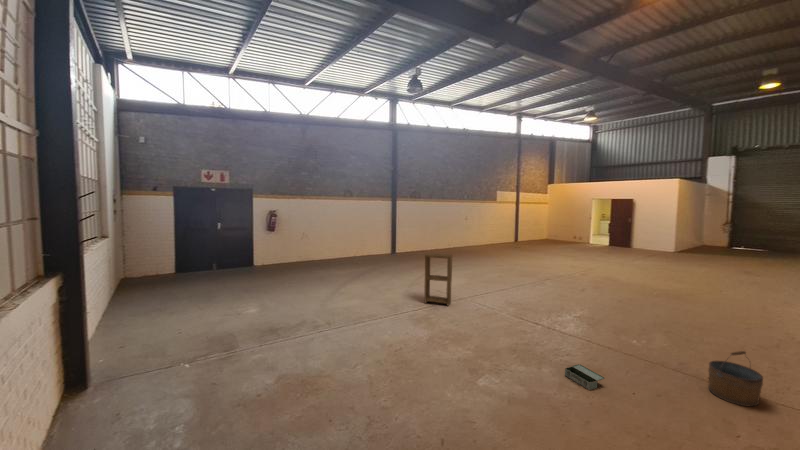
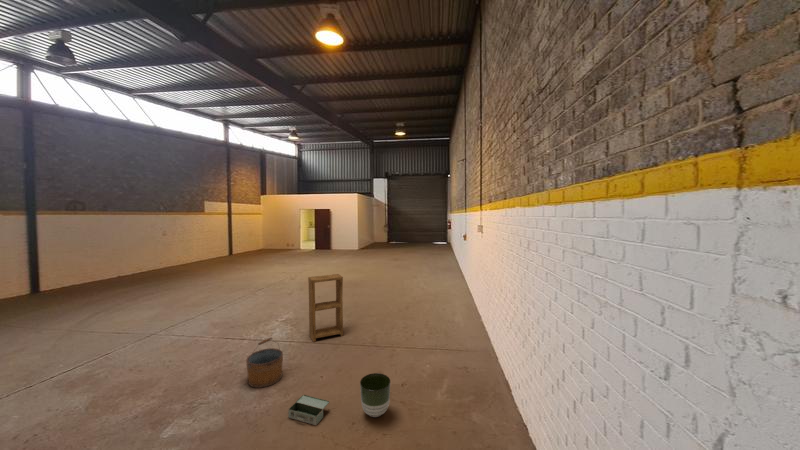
shelving unit: present [425,253,452,306] -> present [308,274,343,342]
bucket: present [708,351,763,406] -> present [246,338,283,388]
planter: none [639,368,678,411] -> present [360,373,390,417]

